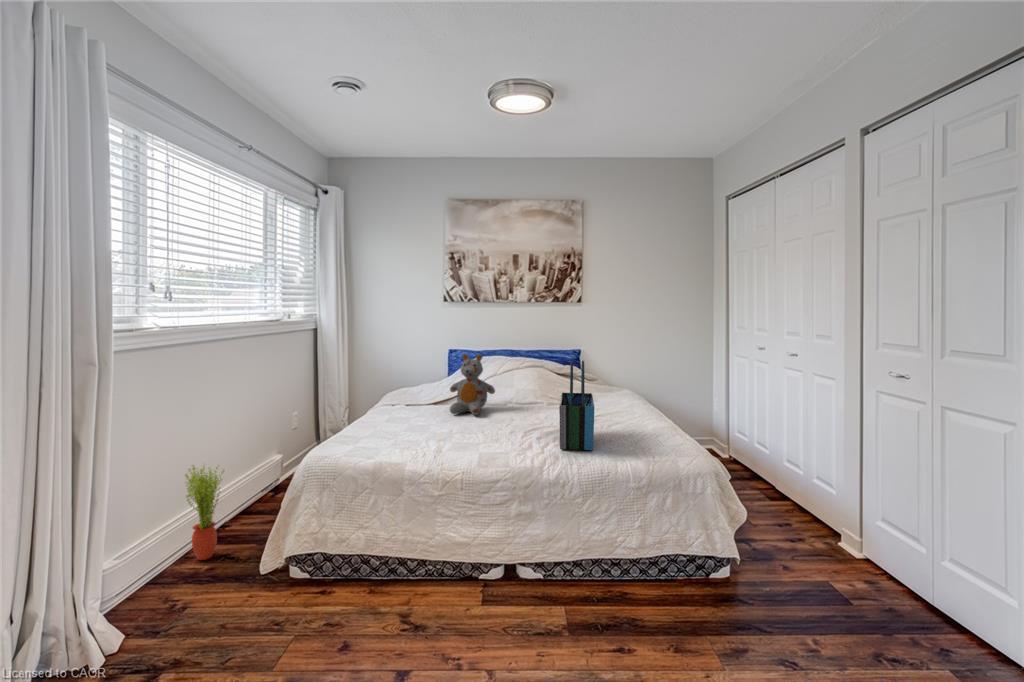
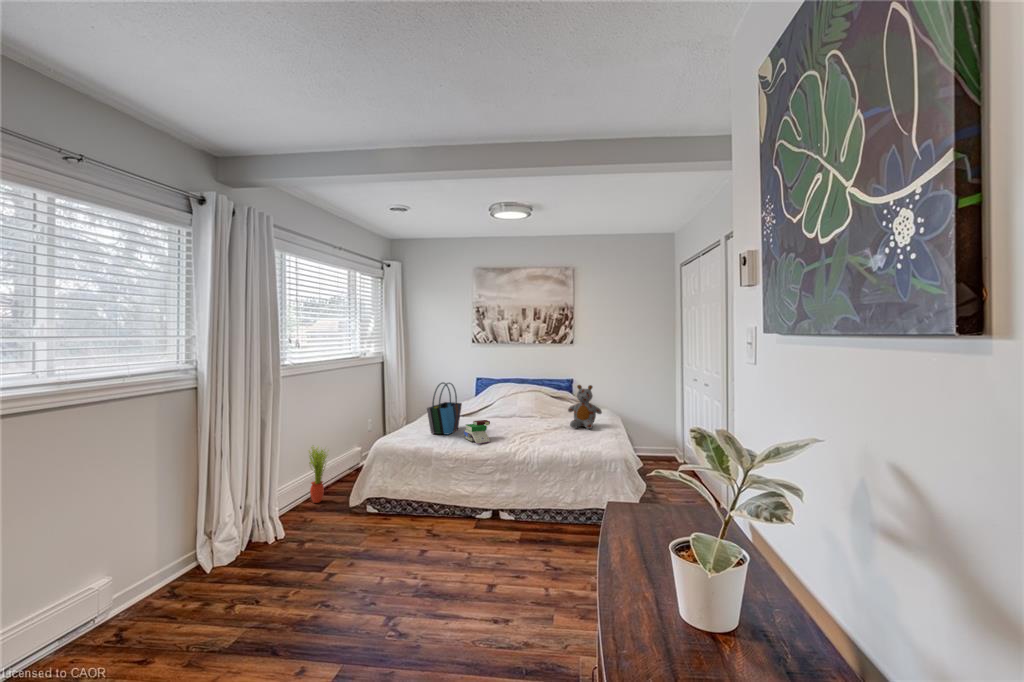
stuffed bear: present [450,354,495,415] -> present [568,385,602,429]
tote bag: present [559,360,595,450] -> present [427,382,462,434]
book: none [451,414,496,456] -> present [464,420,490,444]

